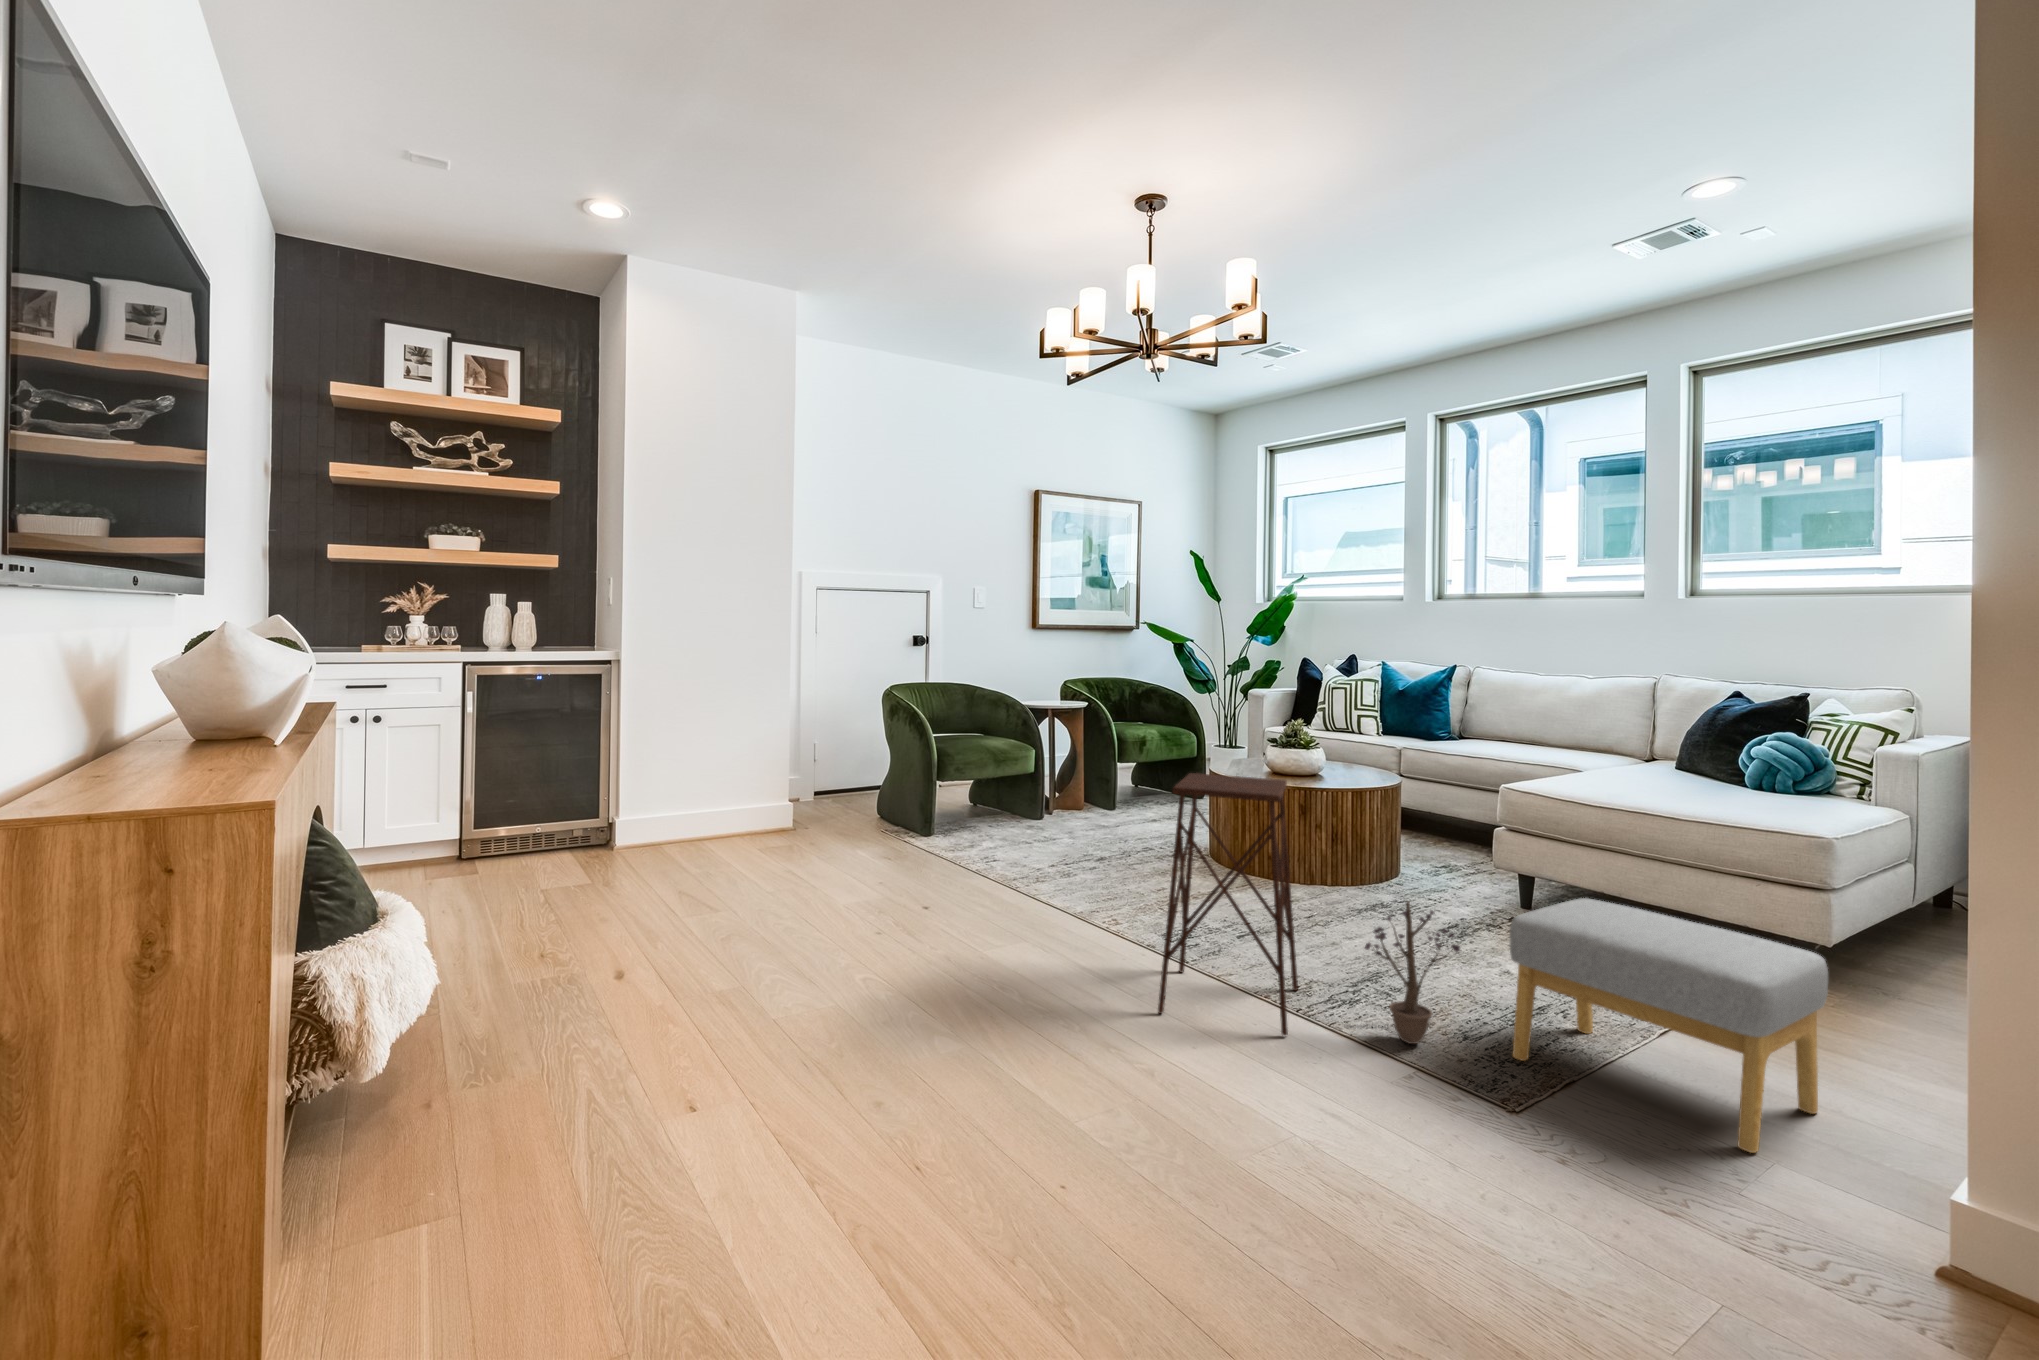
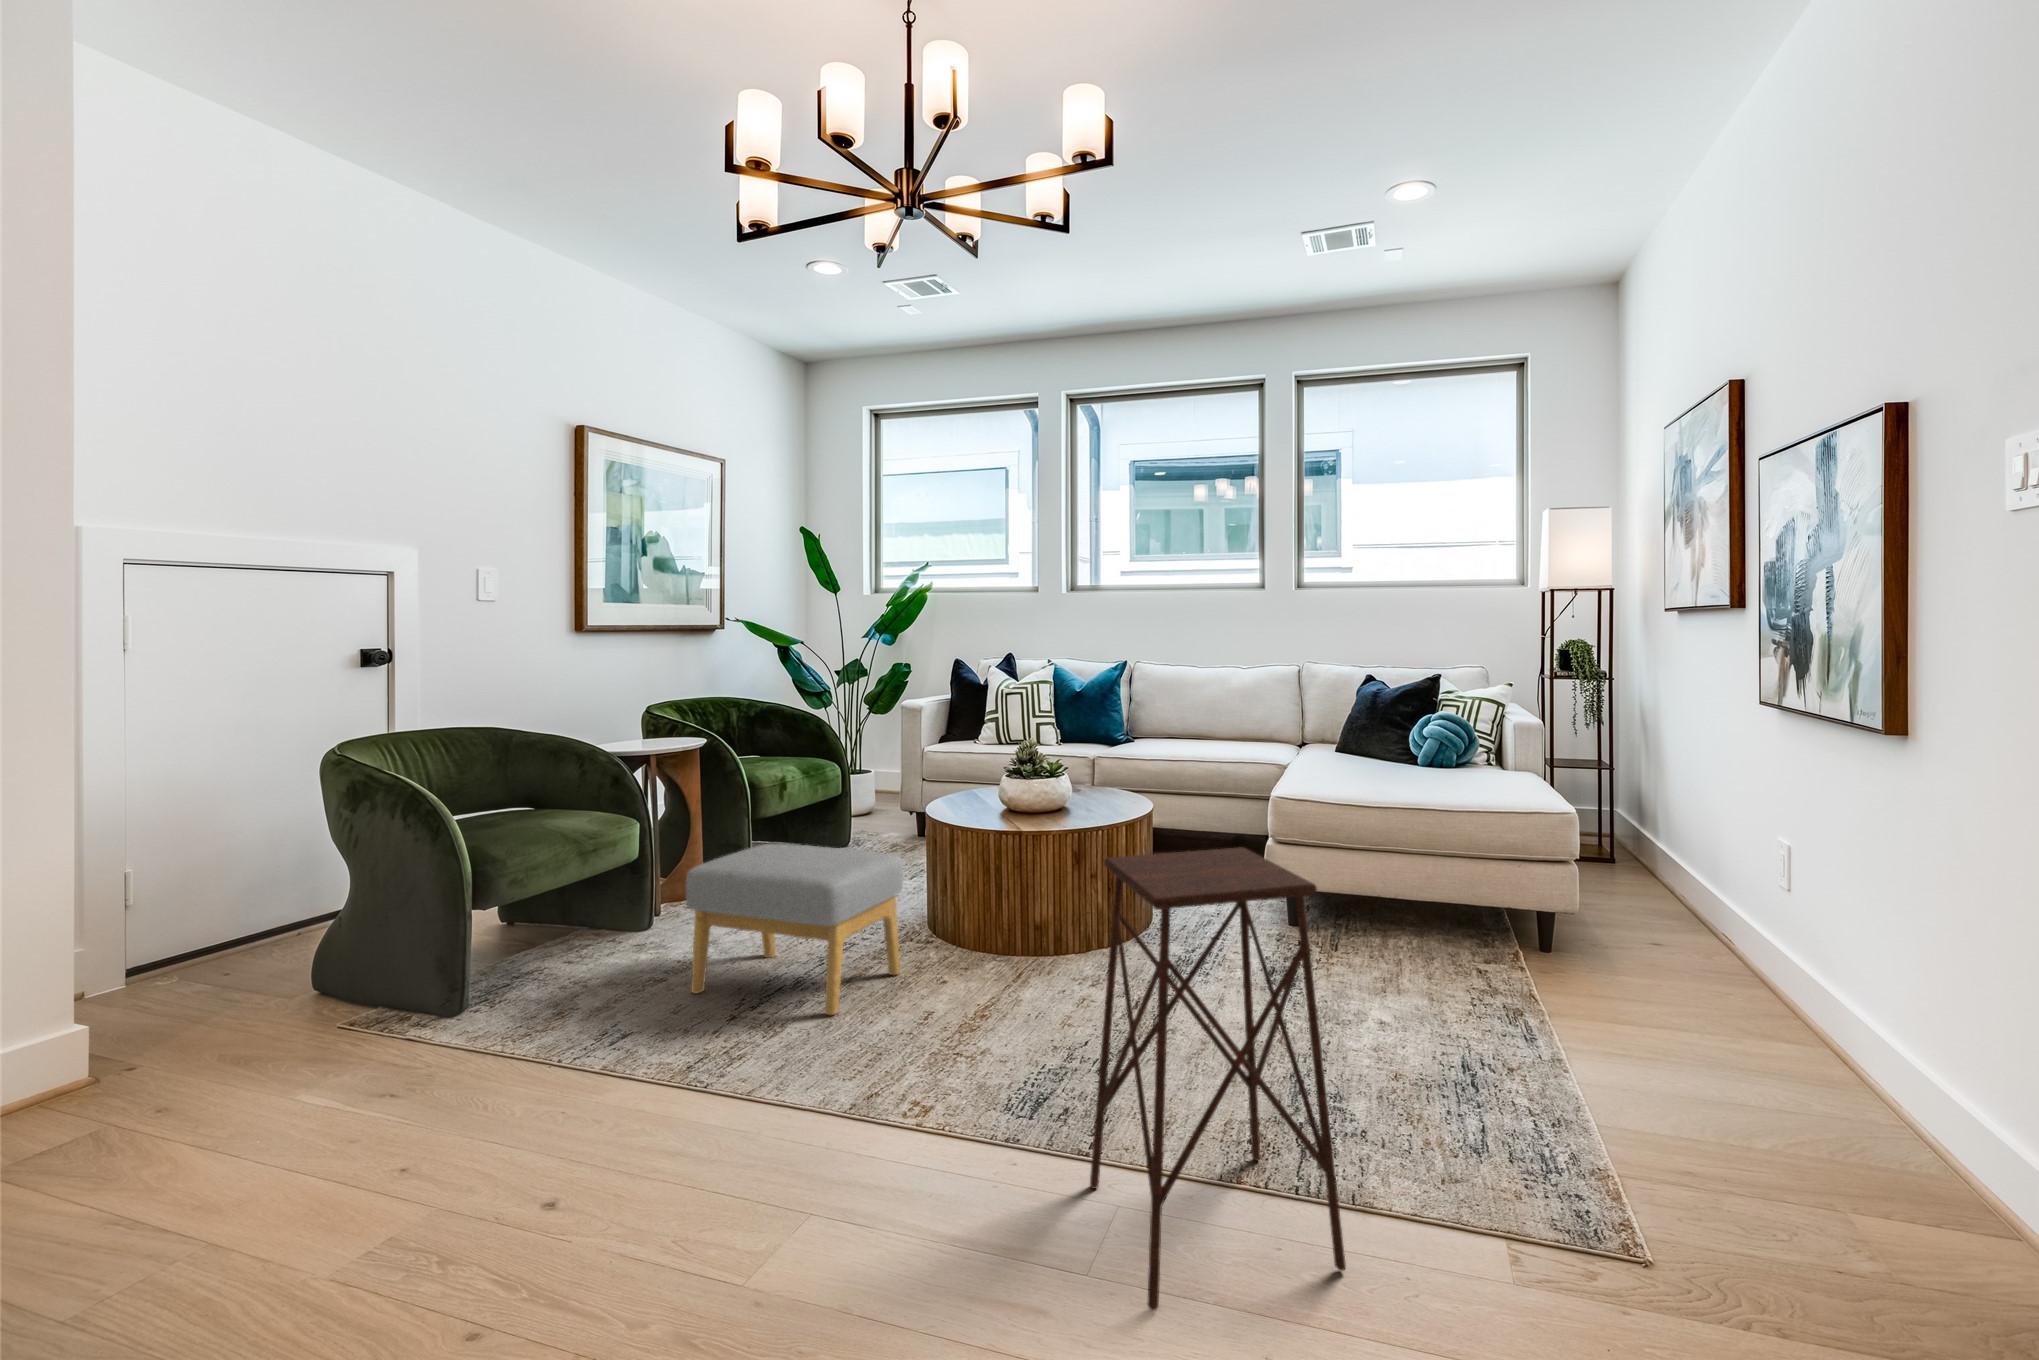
footstool: present [1510,898,1828,1153] -> present [686,844,903,1015]
decorative plant: present [1349,902,1460,1044] -> none [1389,1003,1510,1216]

